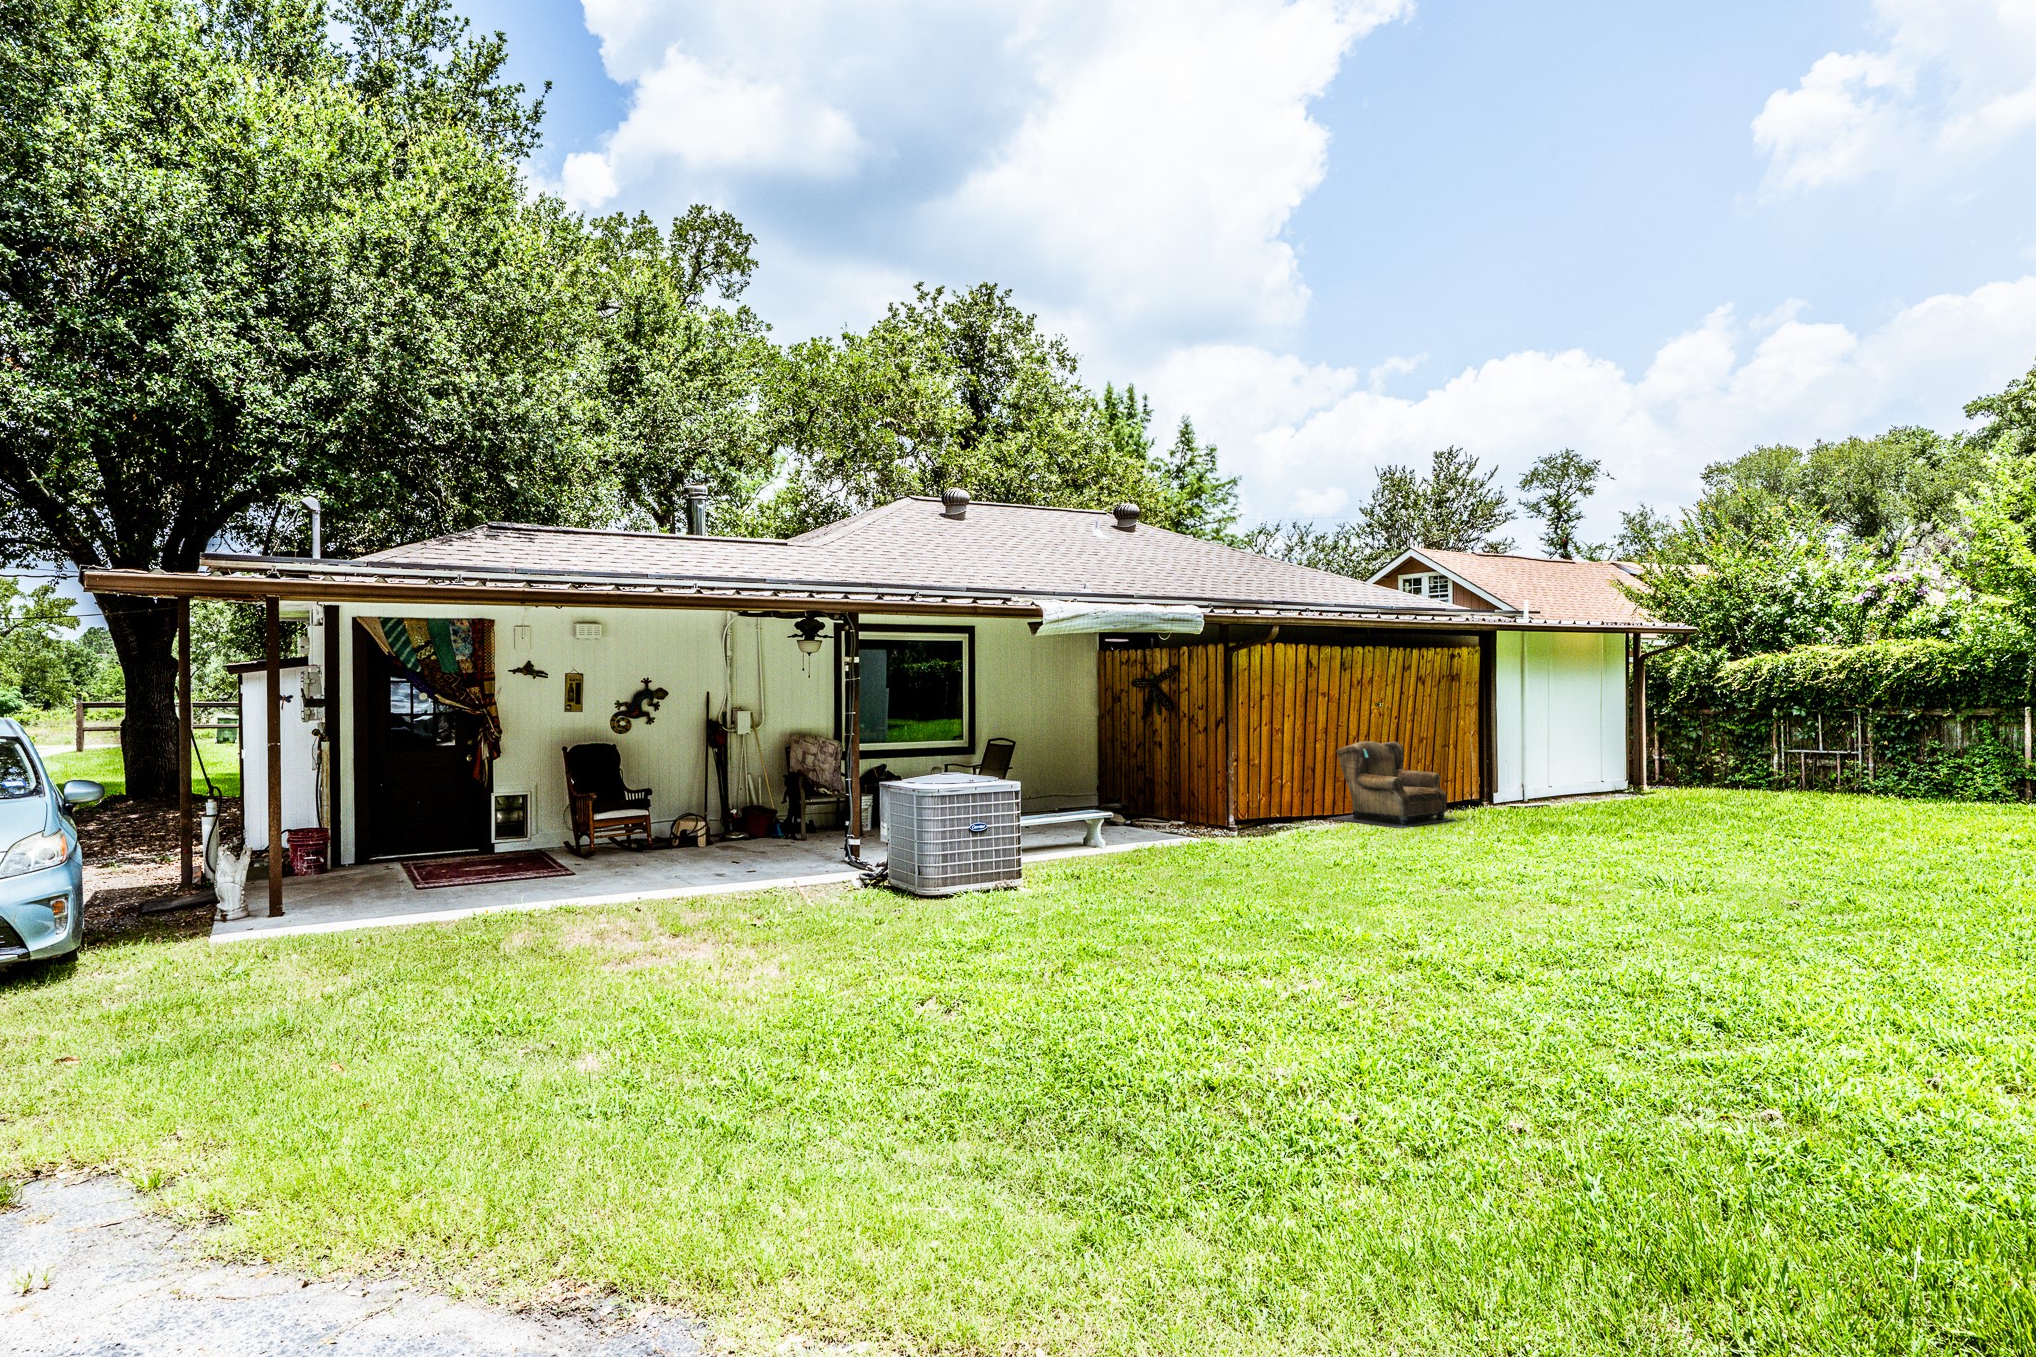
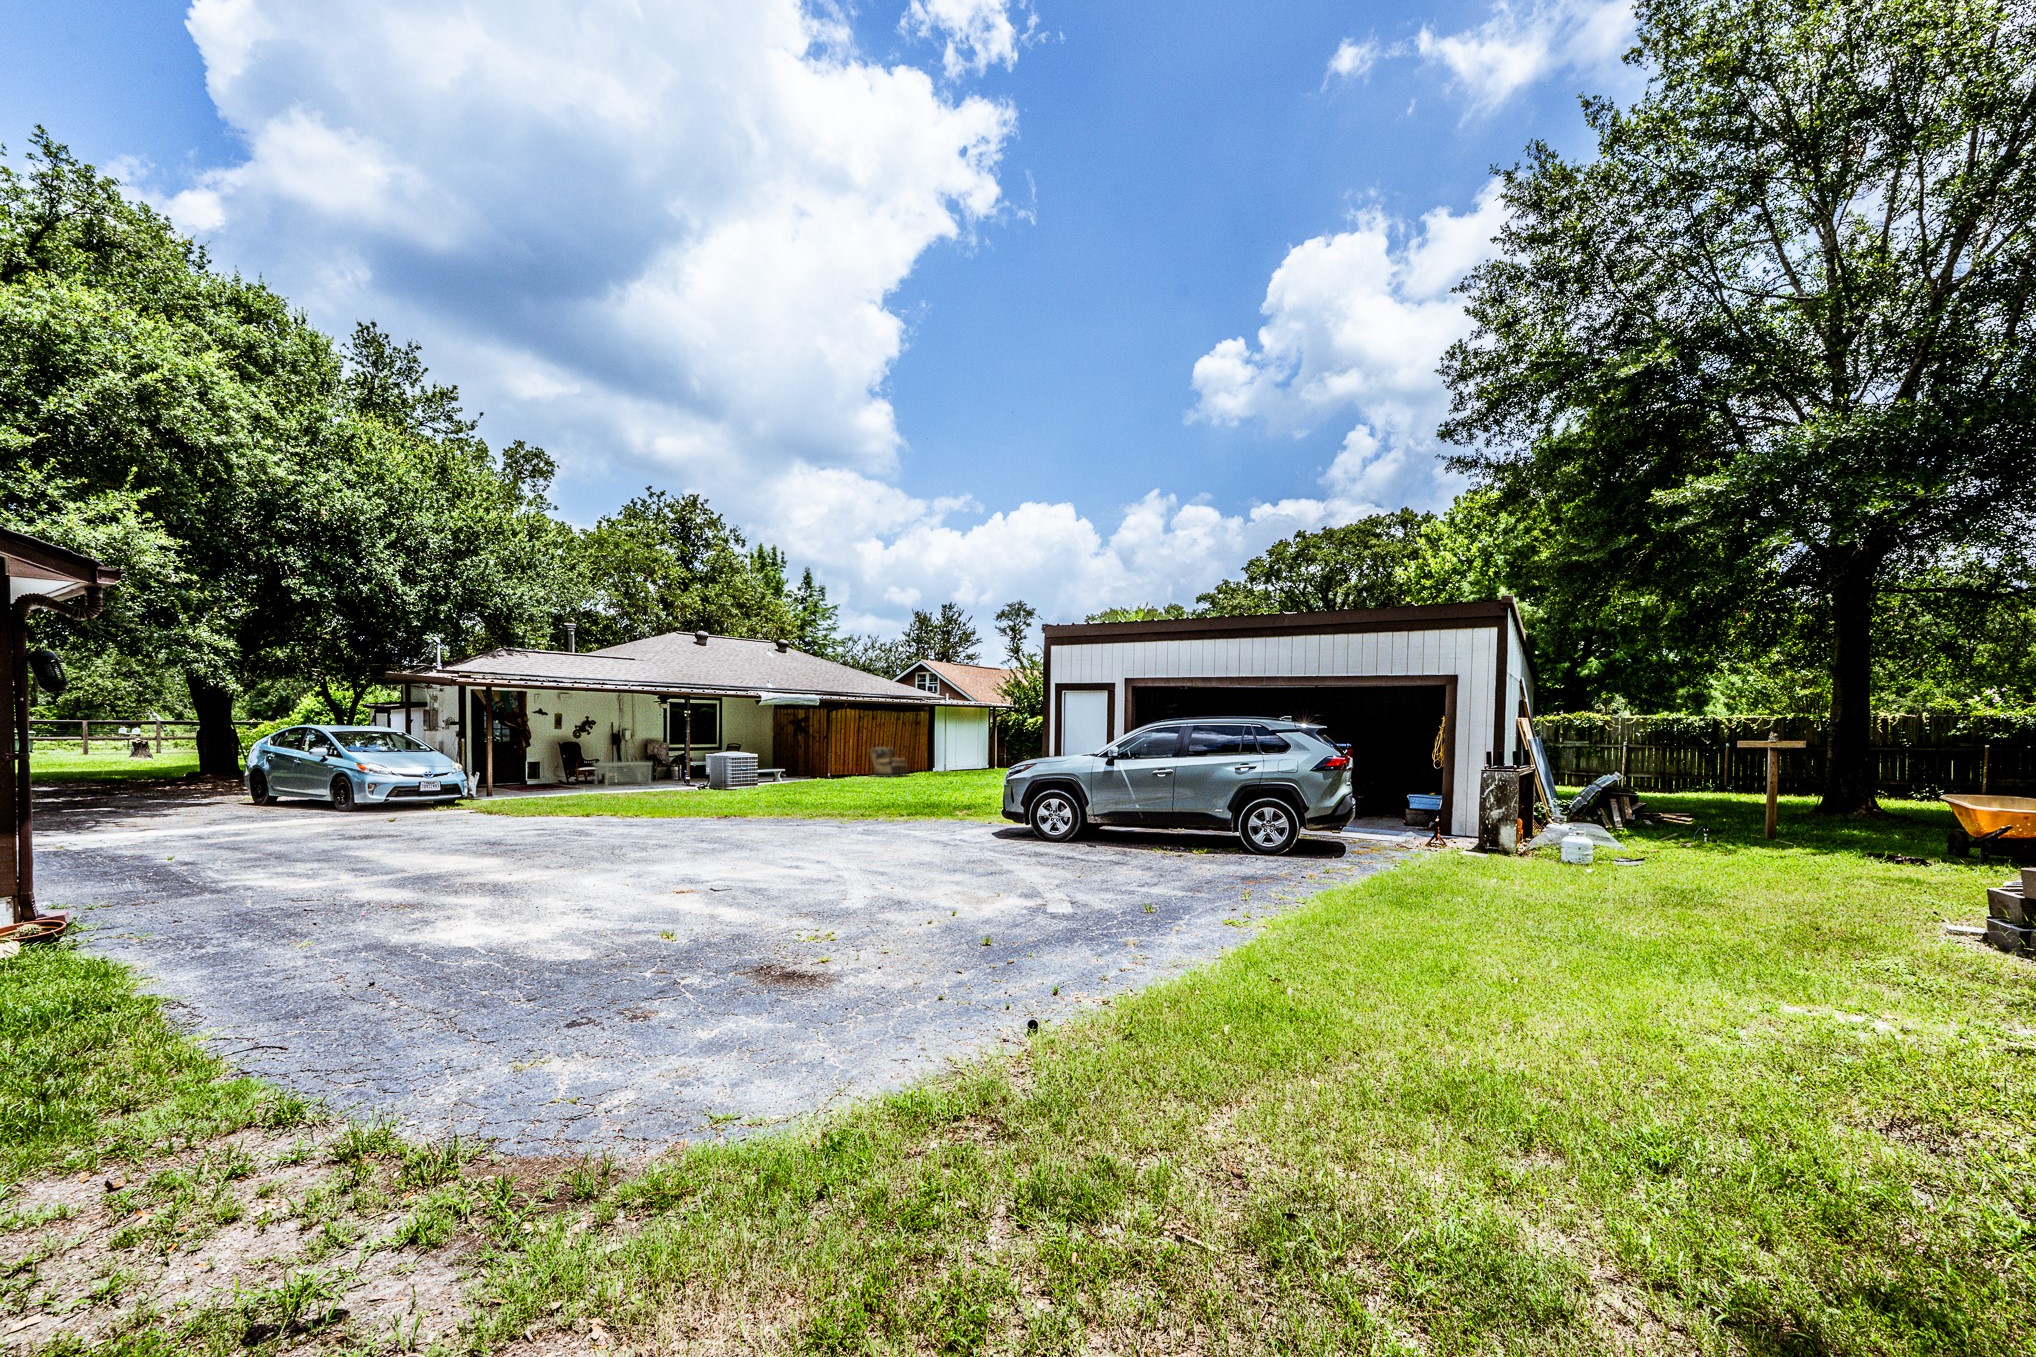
storage bench: none [667,784,798,850] -> present [594,762,652,785]

